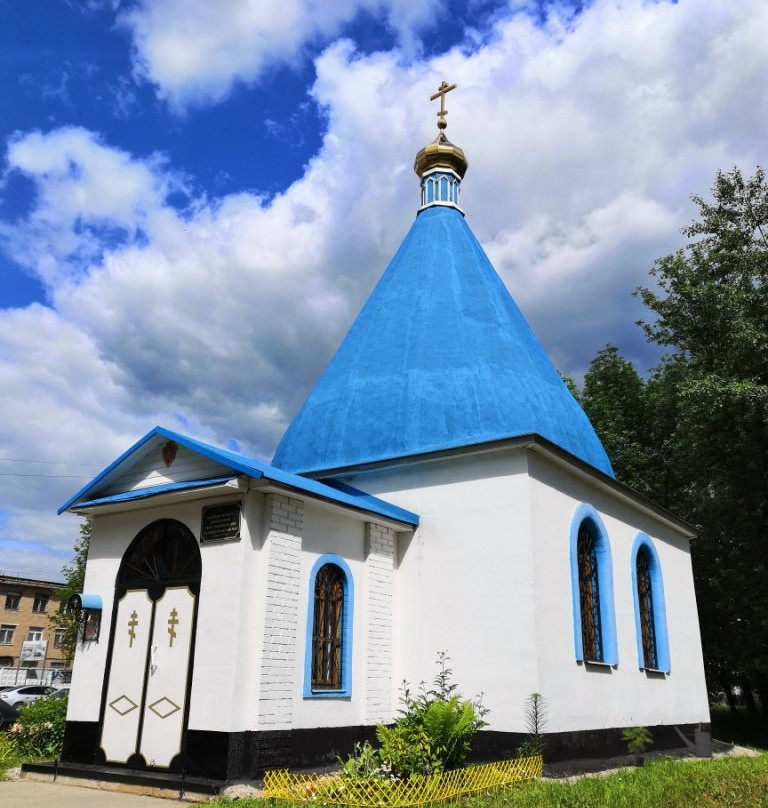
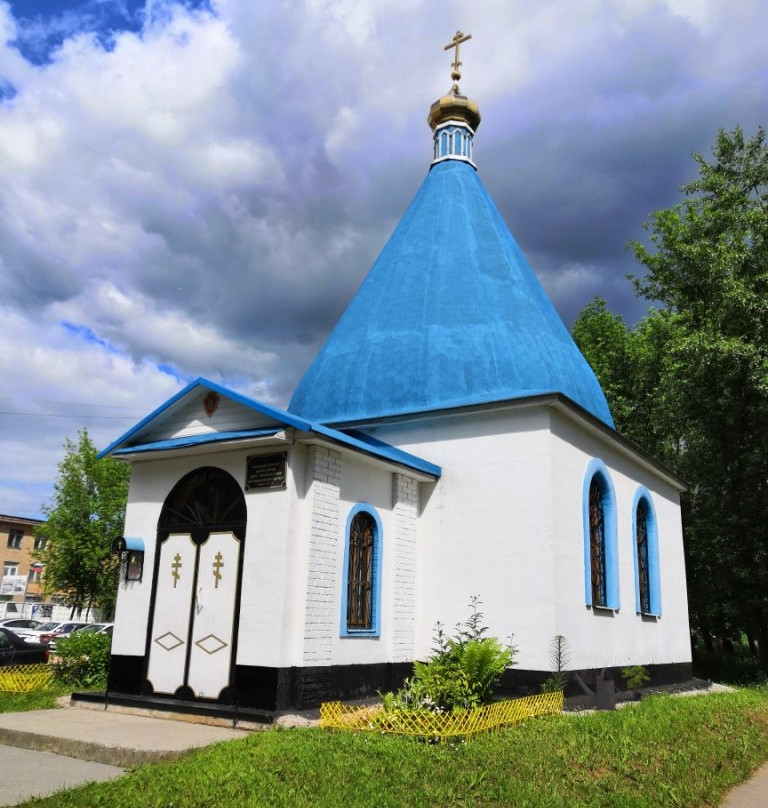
watering can: present [674,722,717,758] -> present [576,668,621,711]

